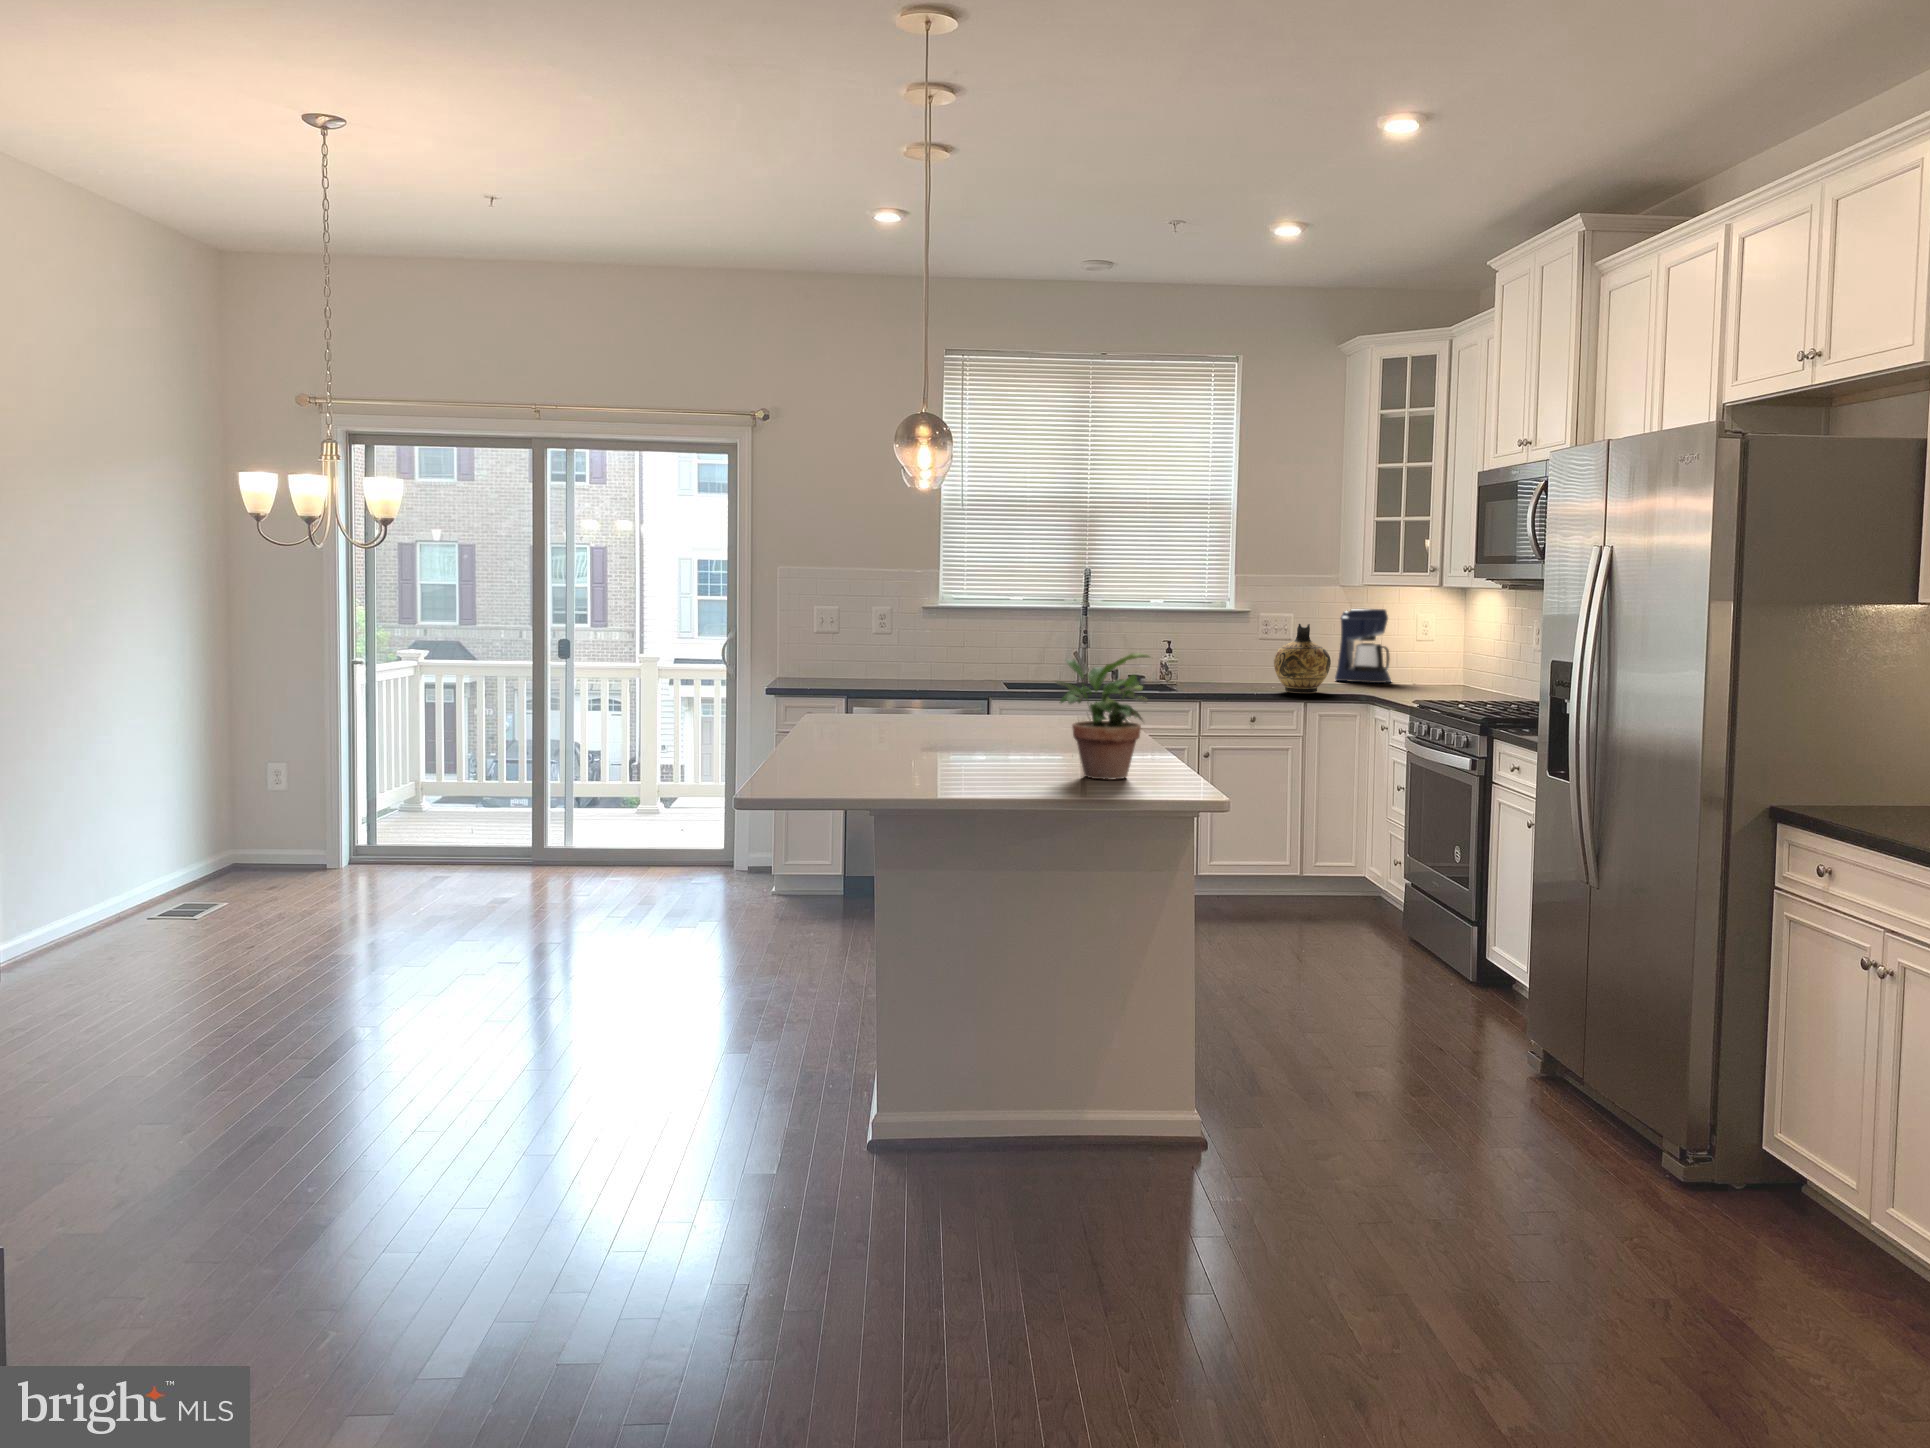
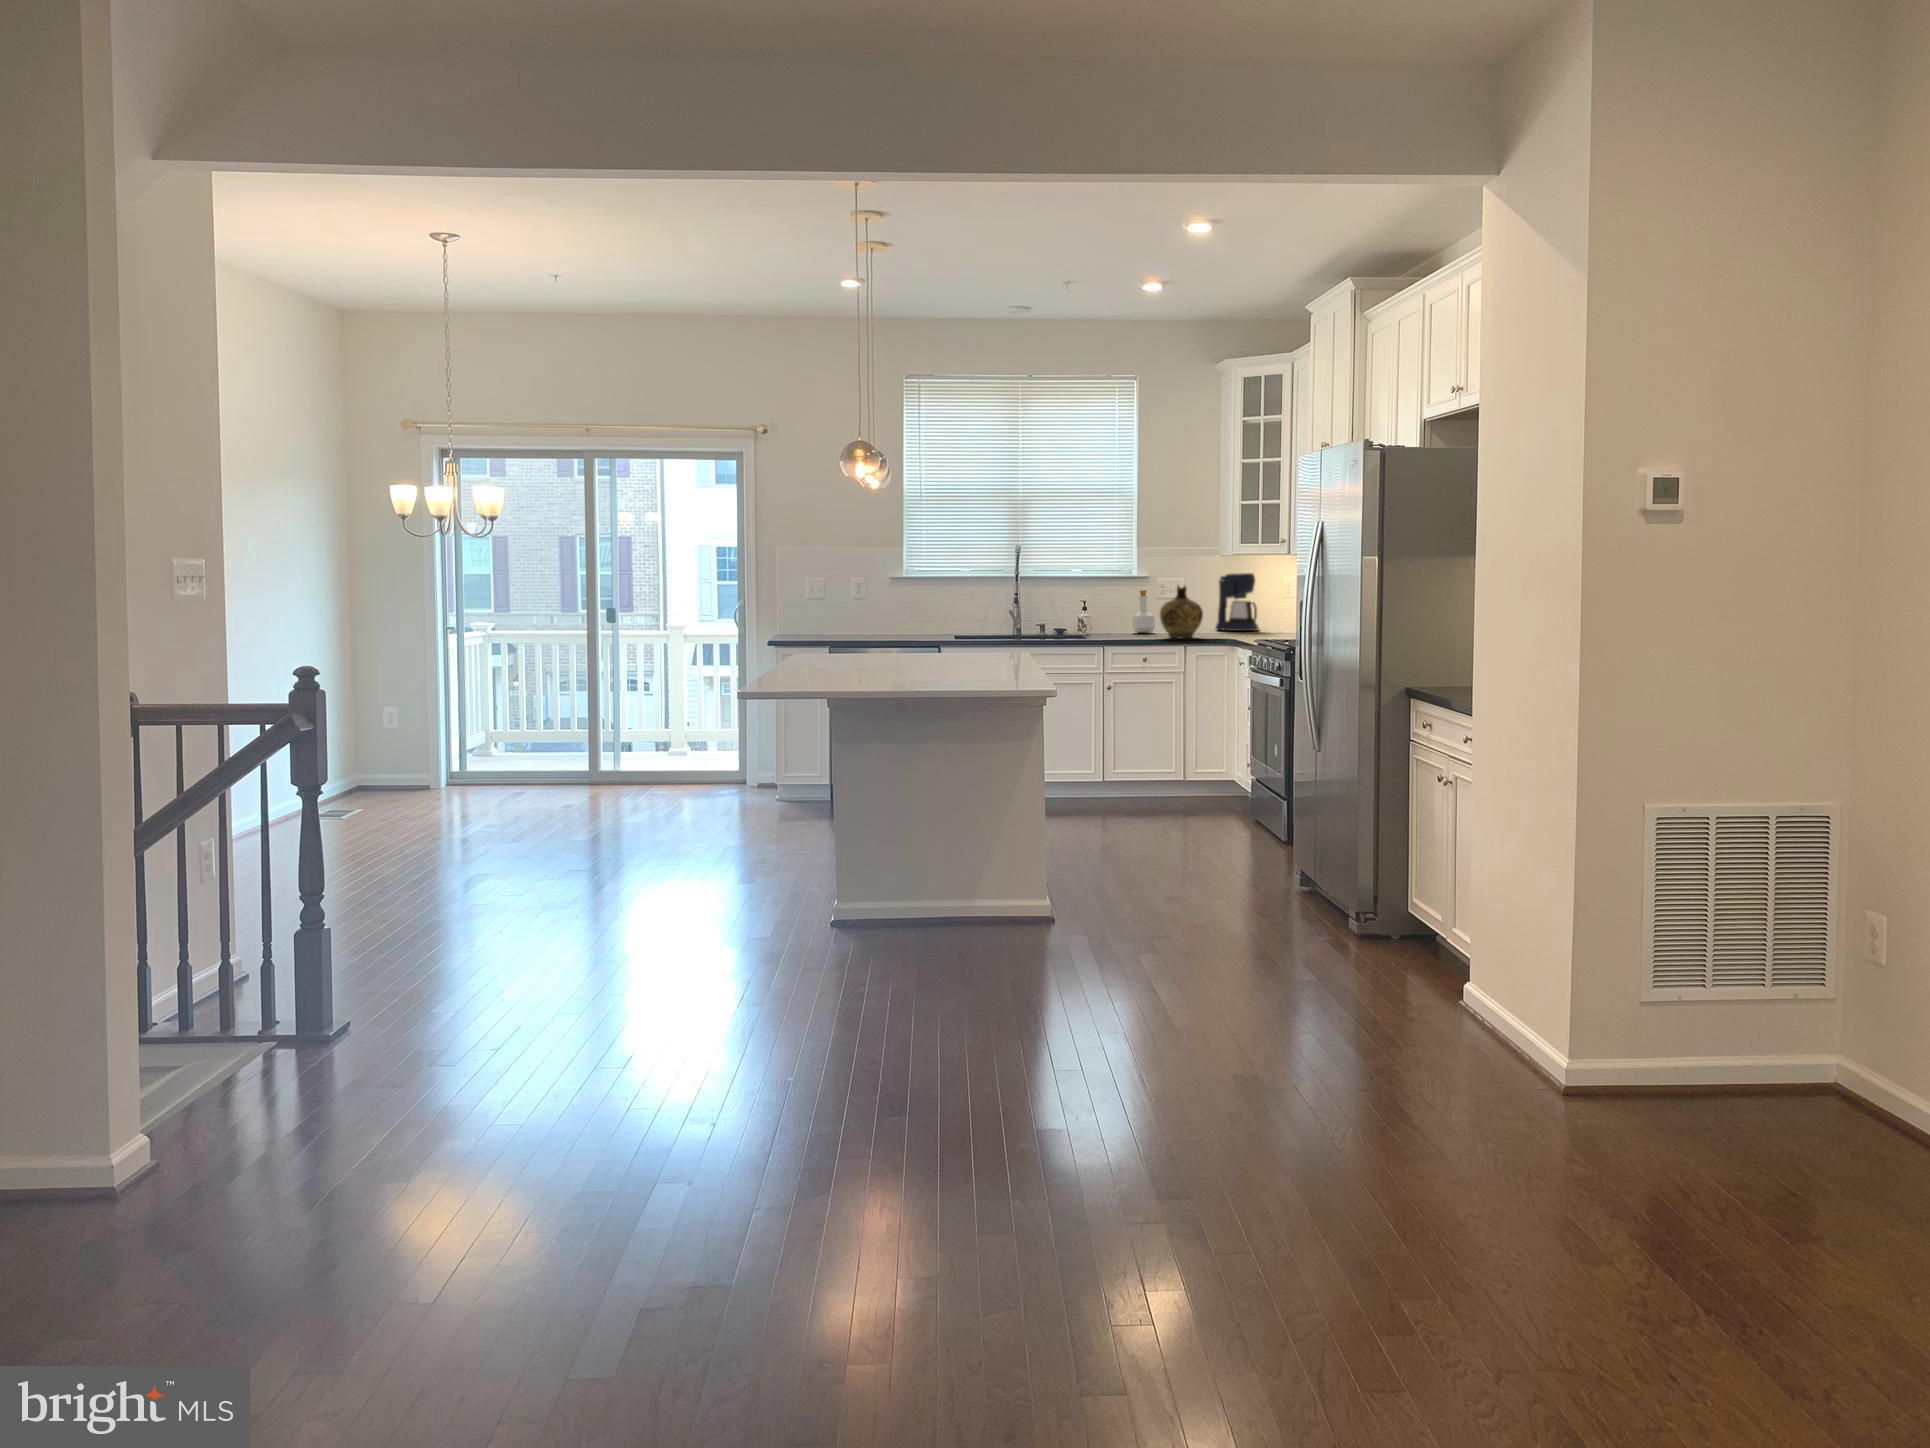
bottle: none [1231,629,1260,682] -> present [1132,590,1155,633]
potted plant: present [1056,653,1150,780] -> none [953,597,1014,679]

